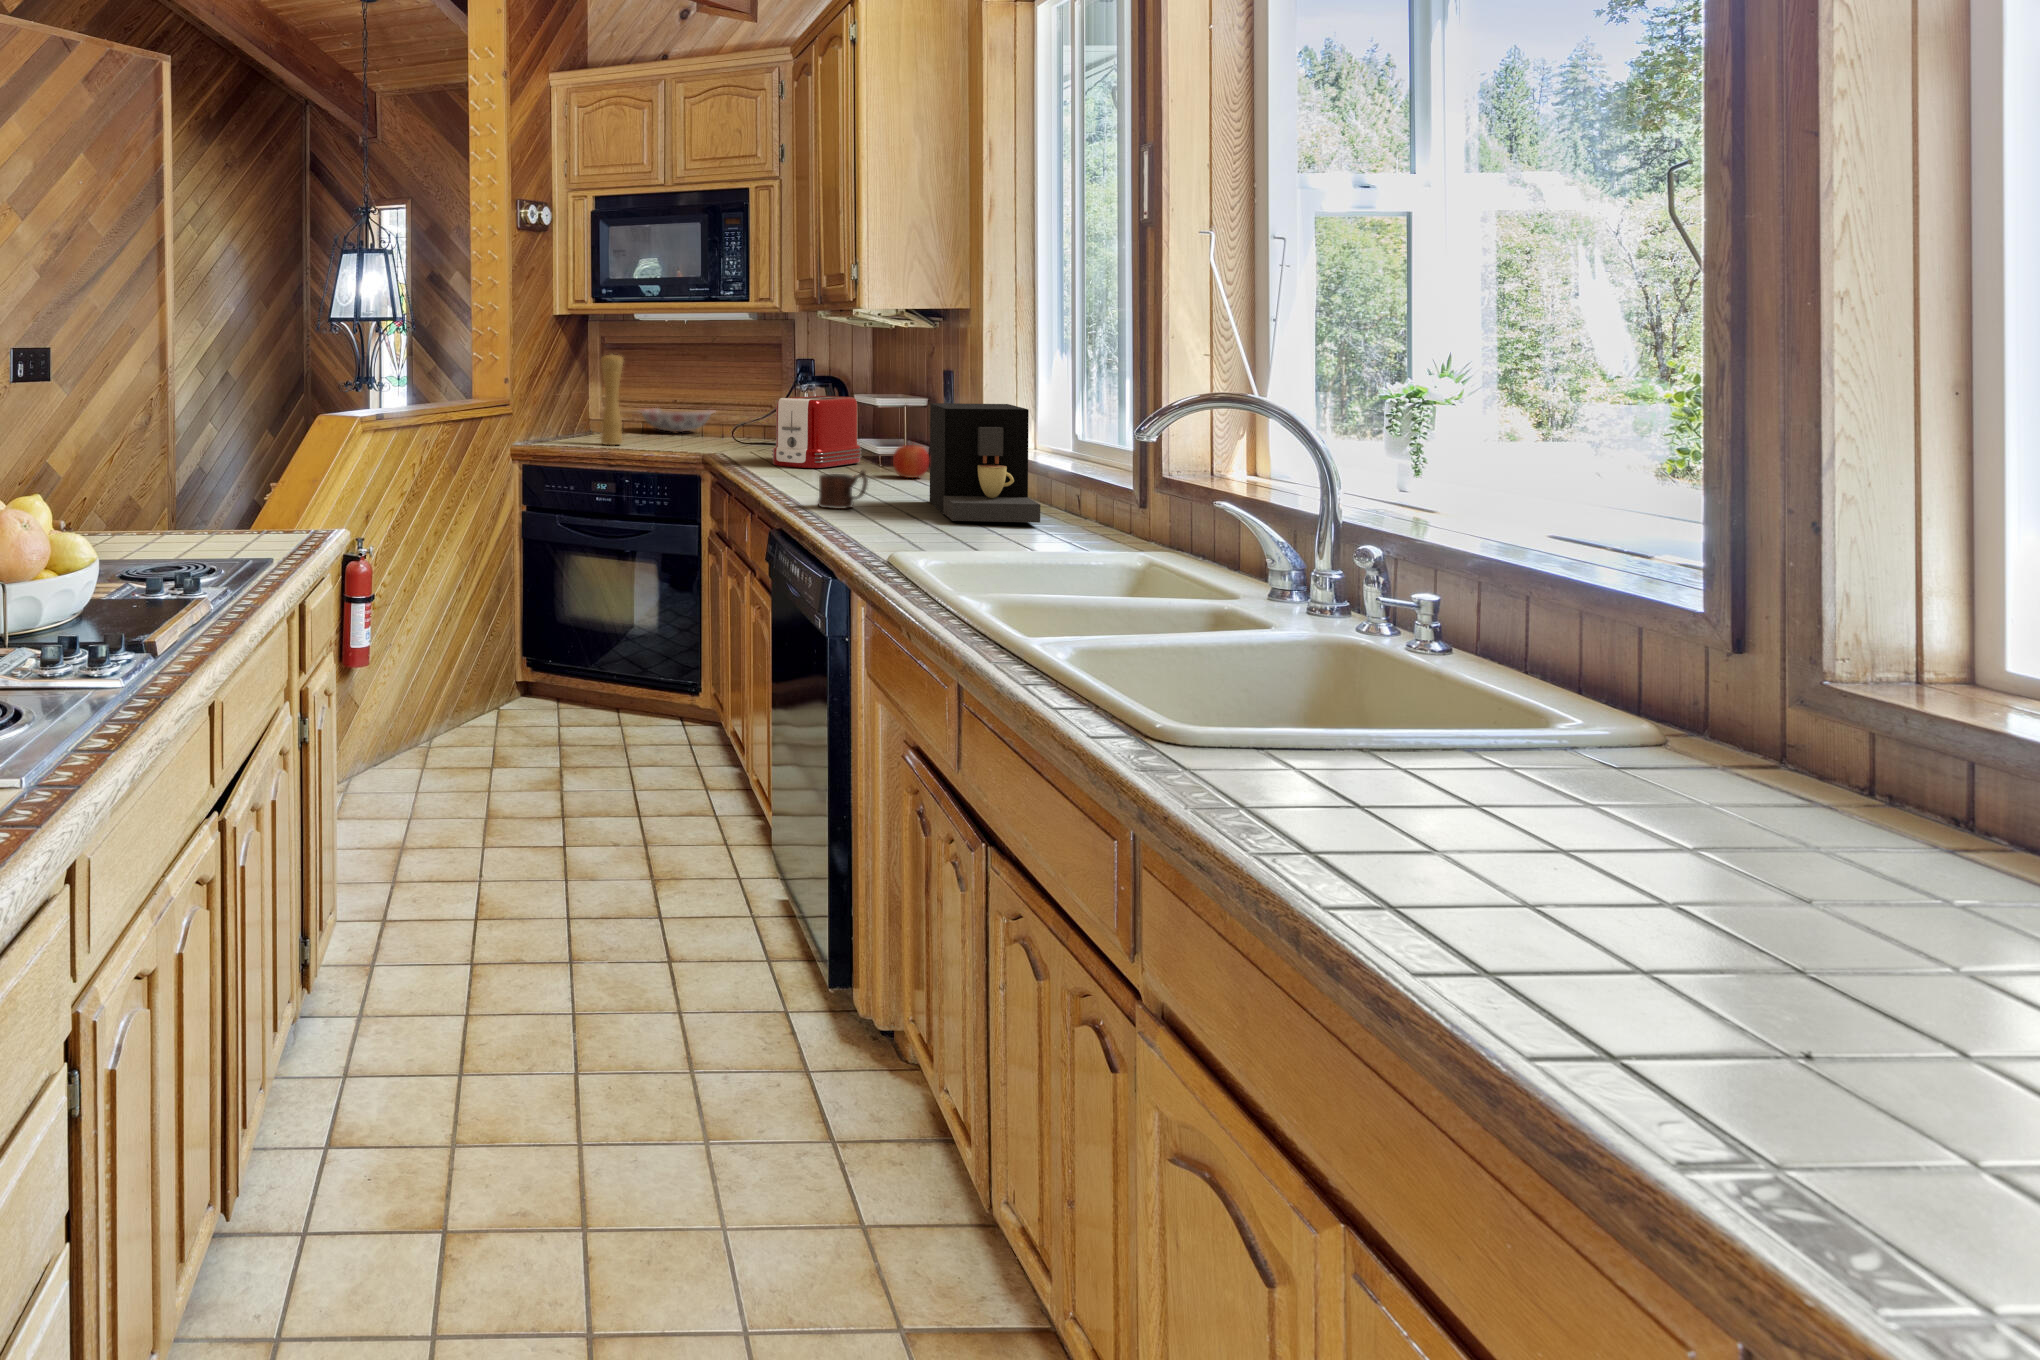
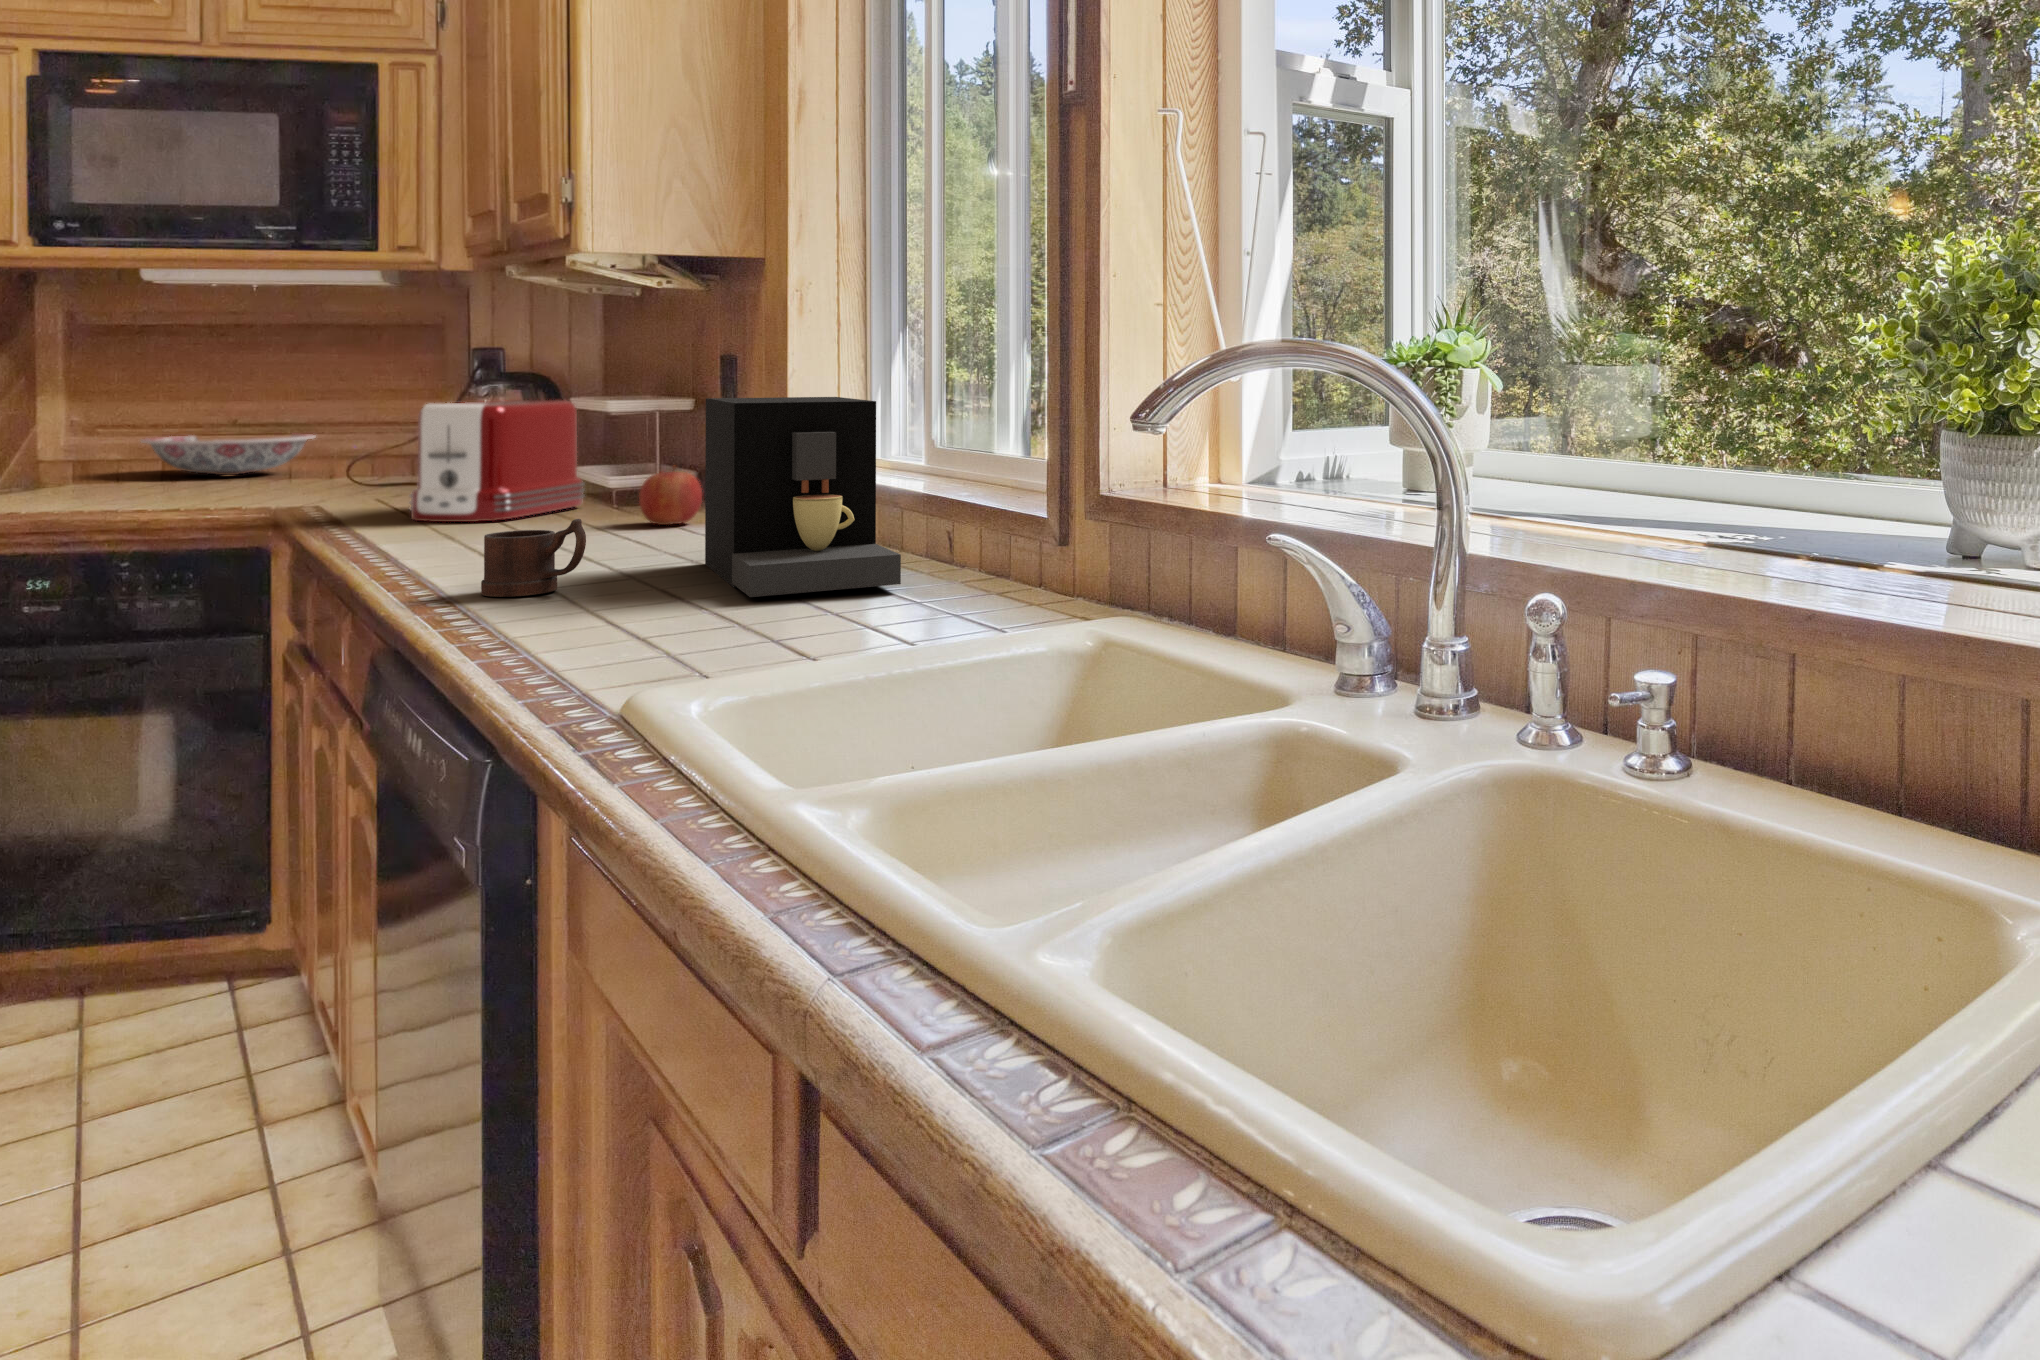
pepper mill: present [601,354,623,445] -> none [21,330,81,505]

